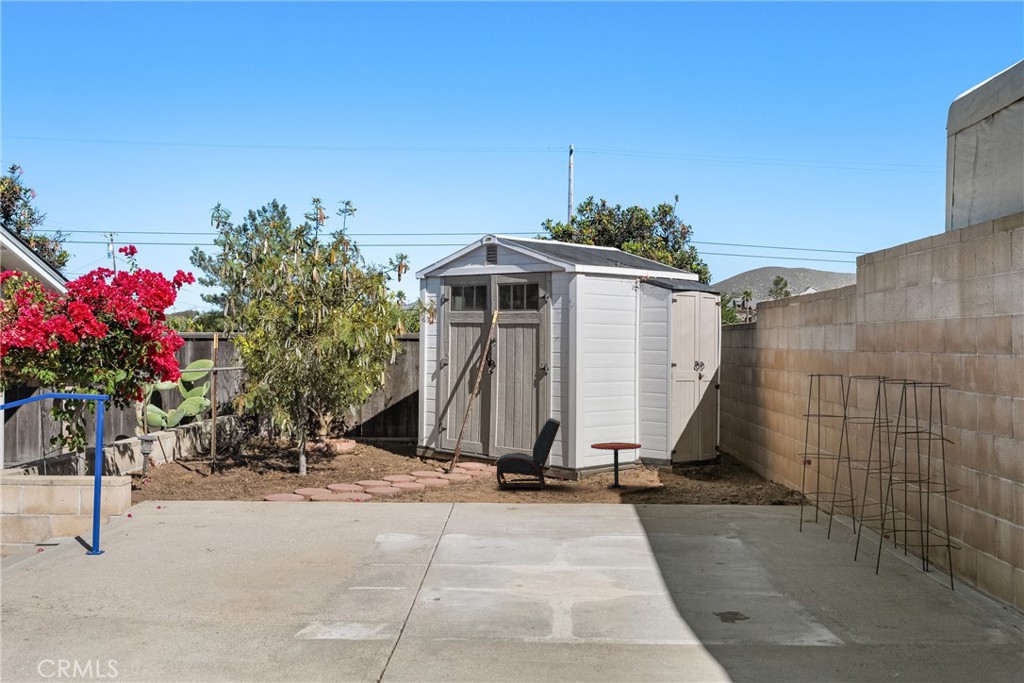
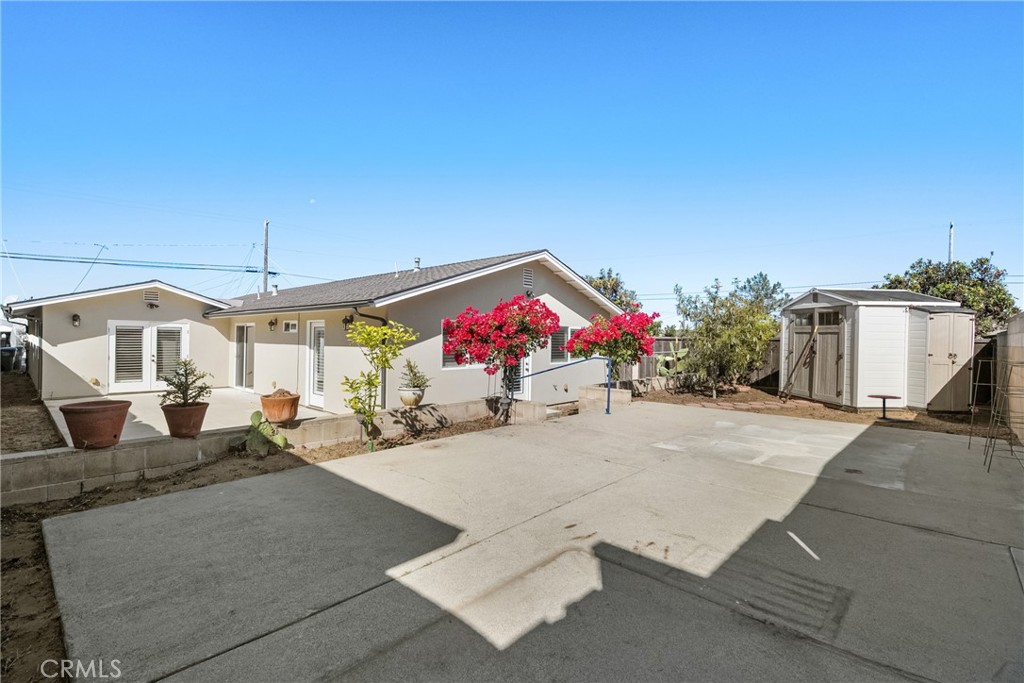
lounge chair: present [497,418,560,489] -> none [809,380,850,415]

